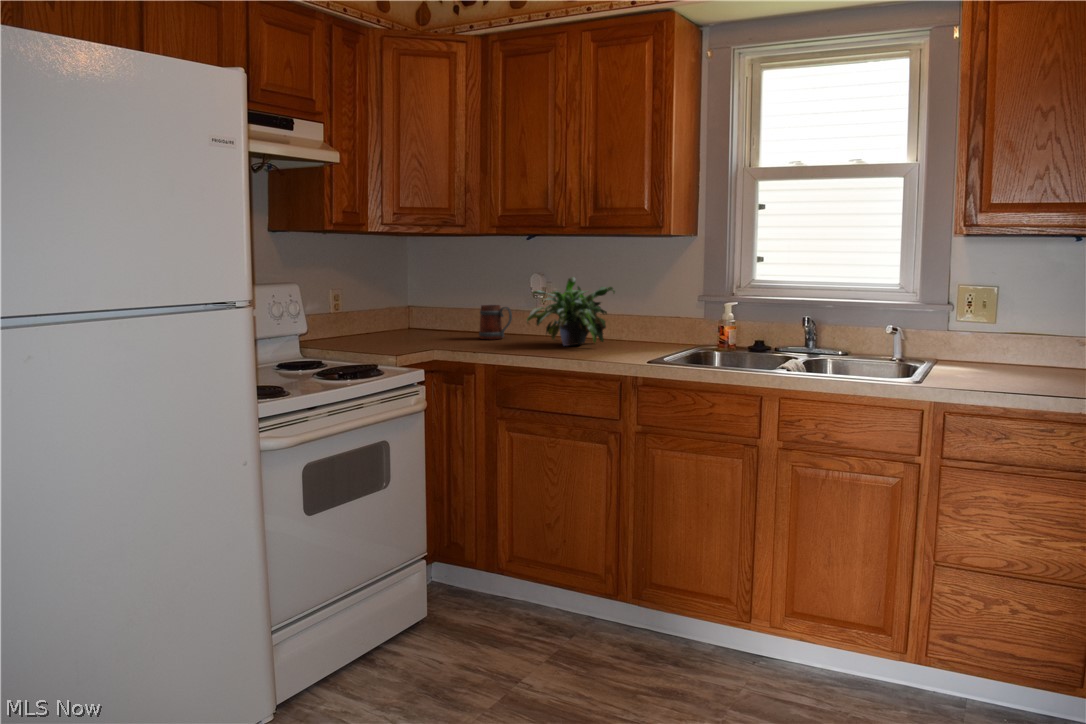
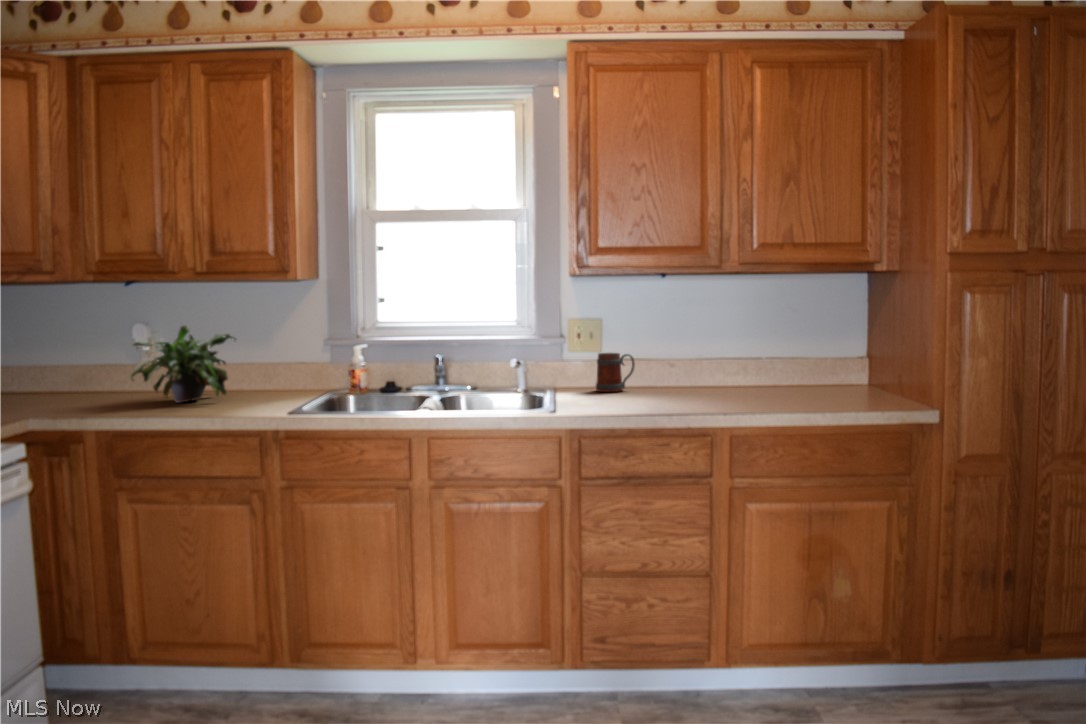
mug: present [479,305,512,339] -> present [596,353,635,392]

